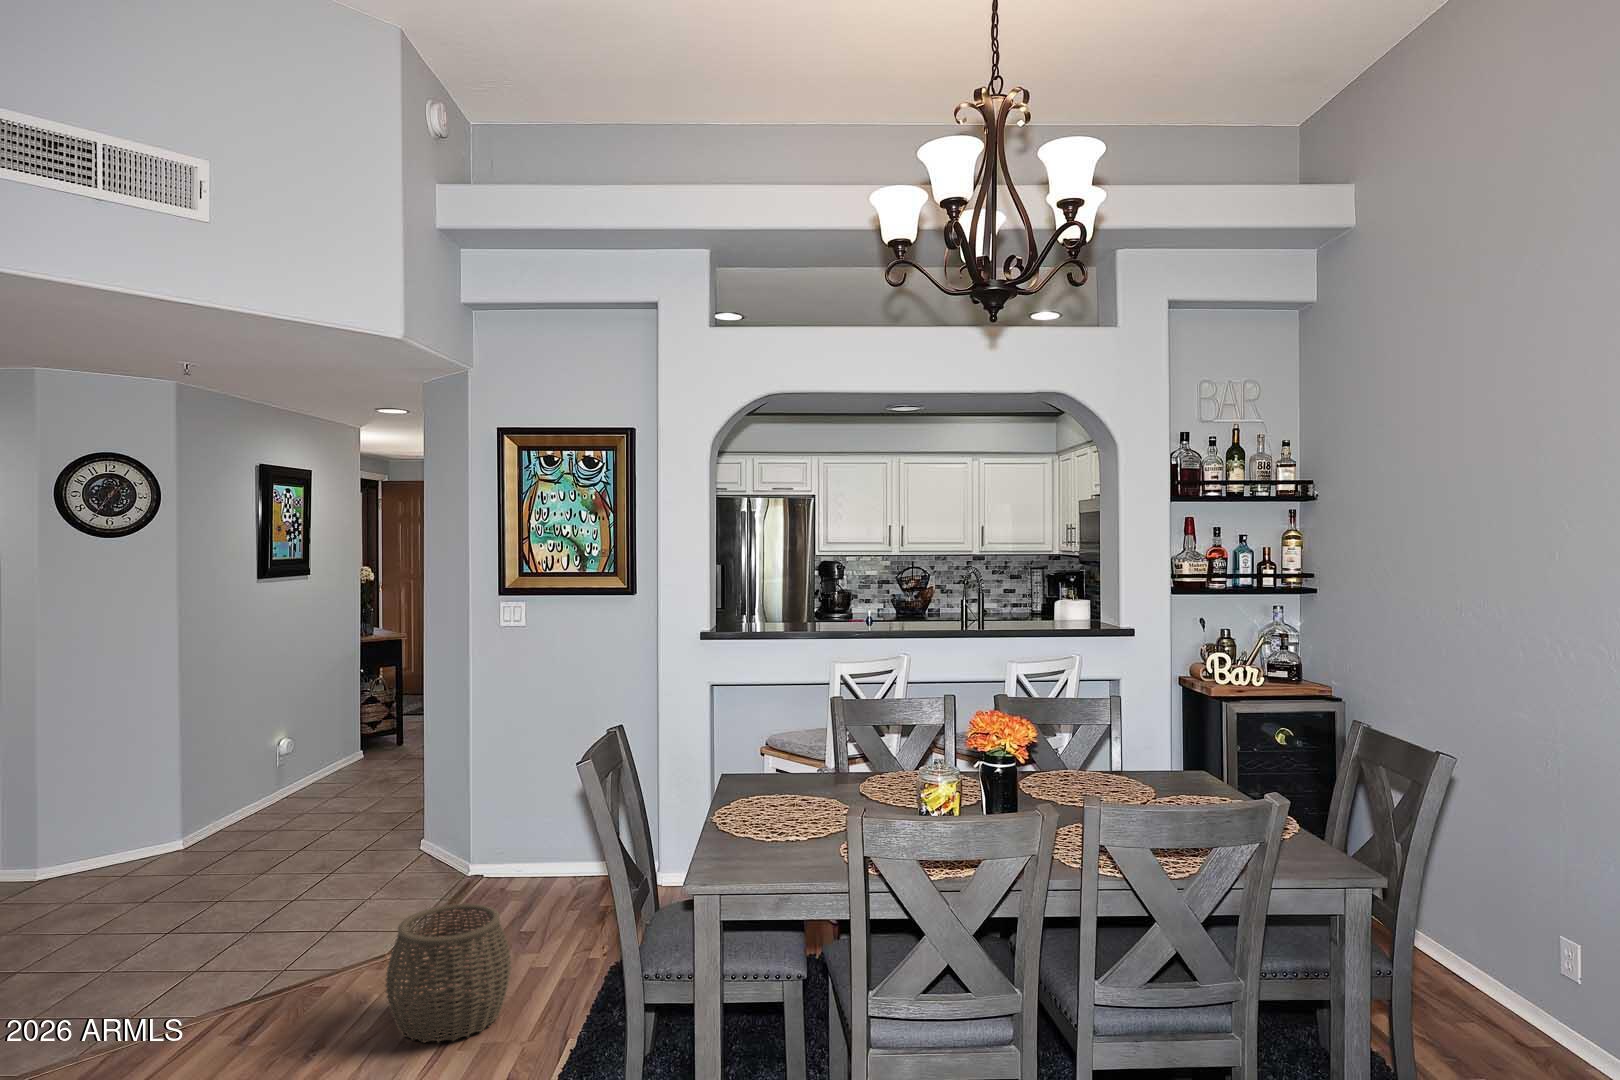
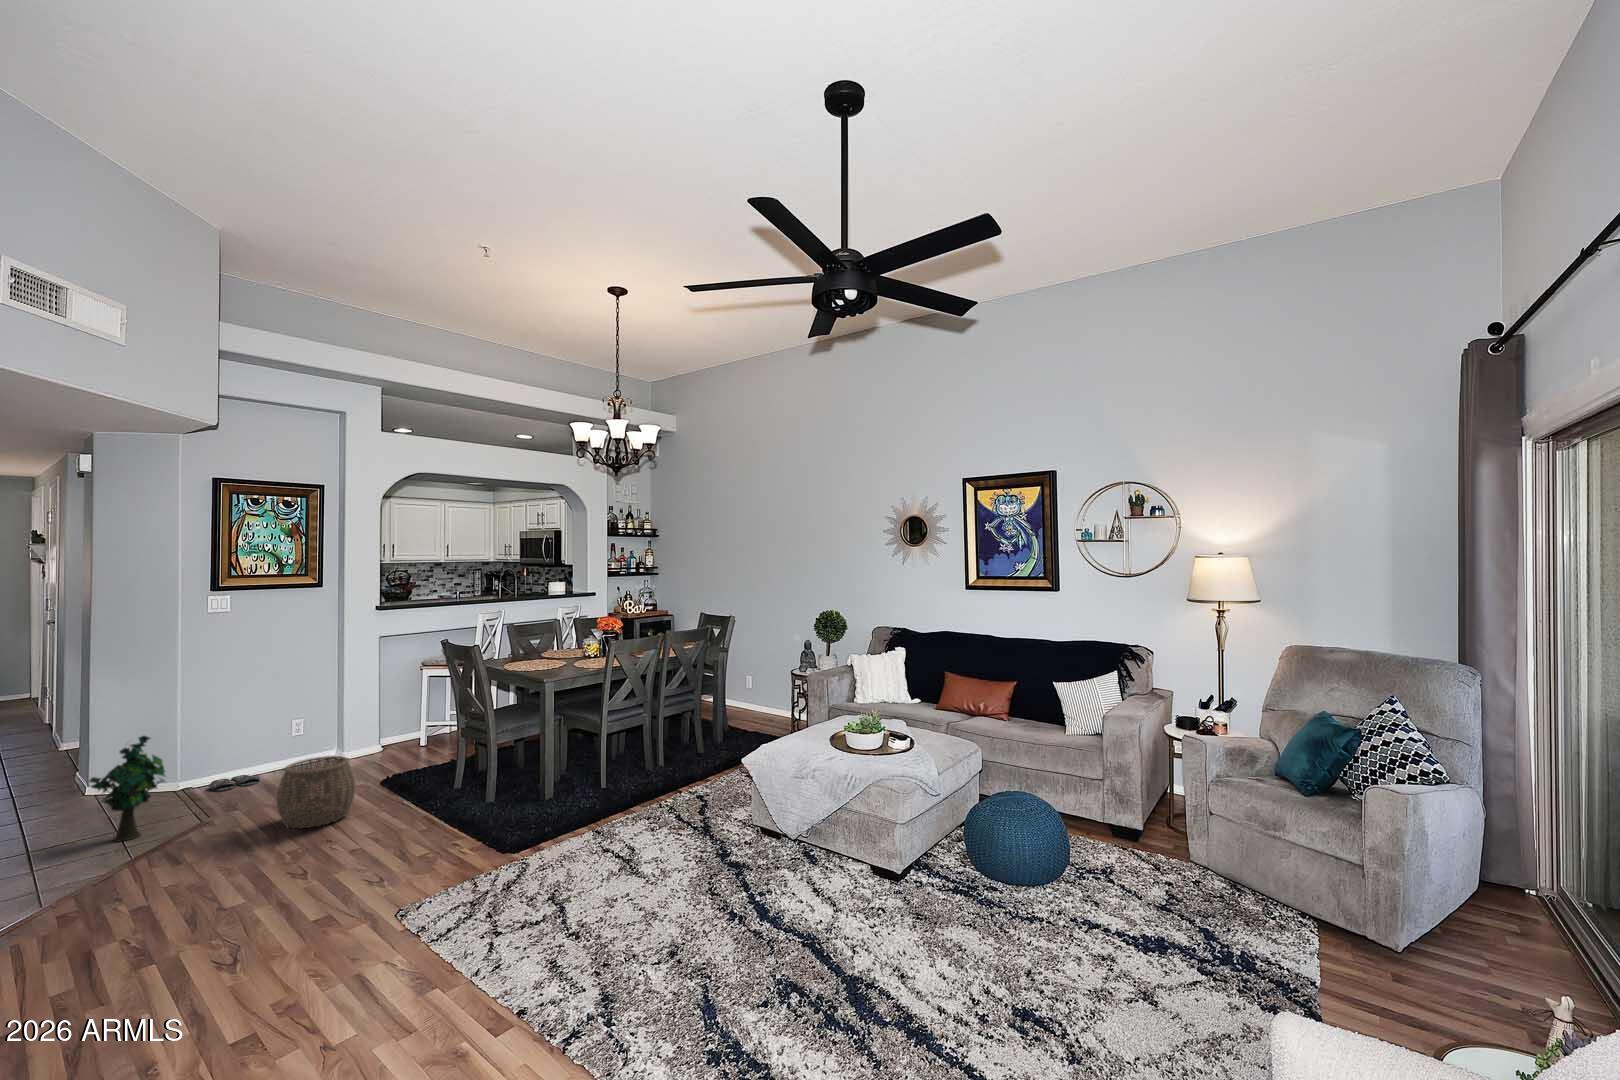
decorative plant: none [252,810,350,963] -> present [89,736,165,842]
slippers: none [475,877,540,902] -> present [209,775,260,791]

